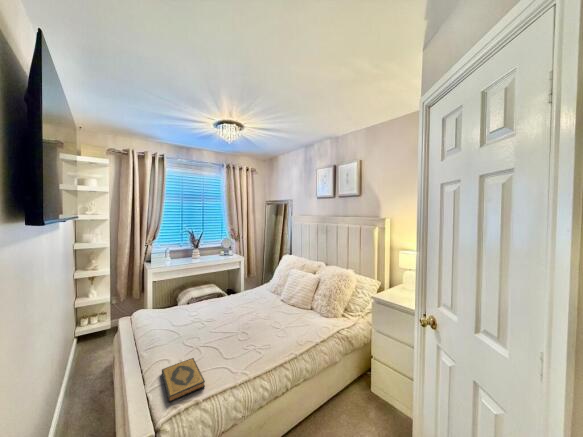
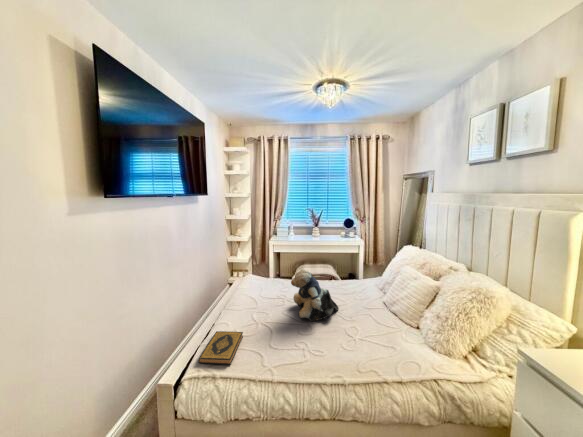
teddy bear: none [218,284,258,328] -> present [291,269,339,321]

